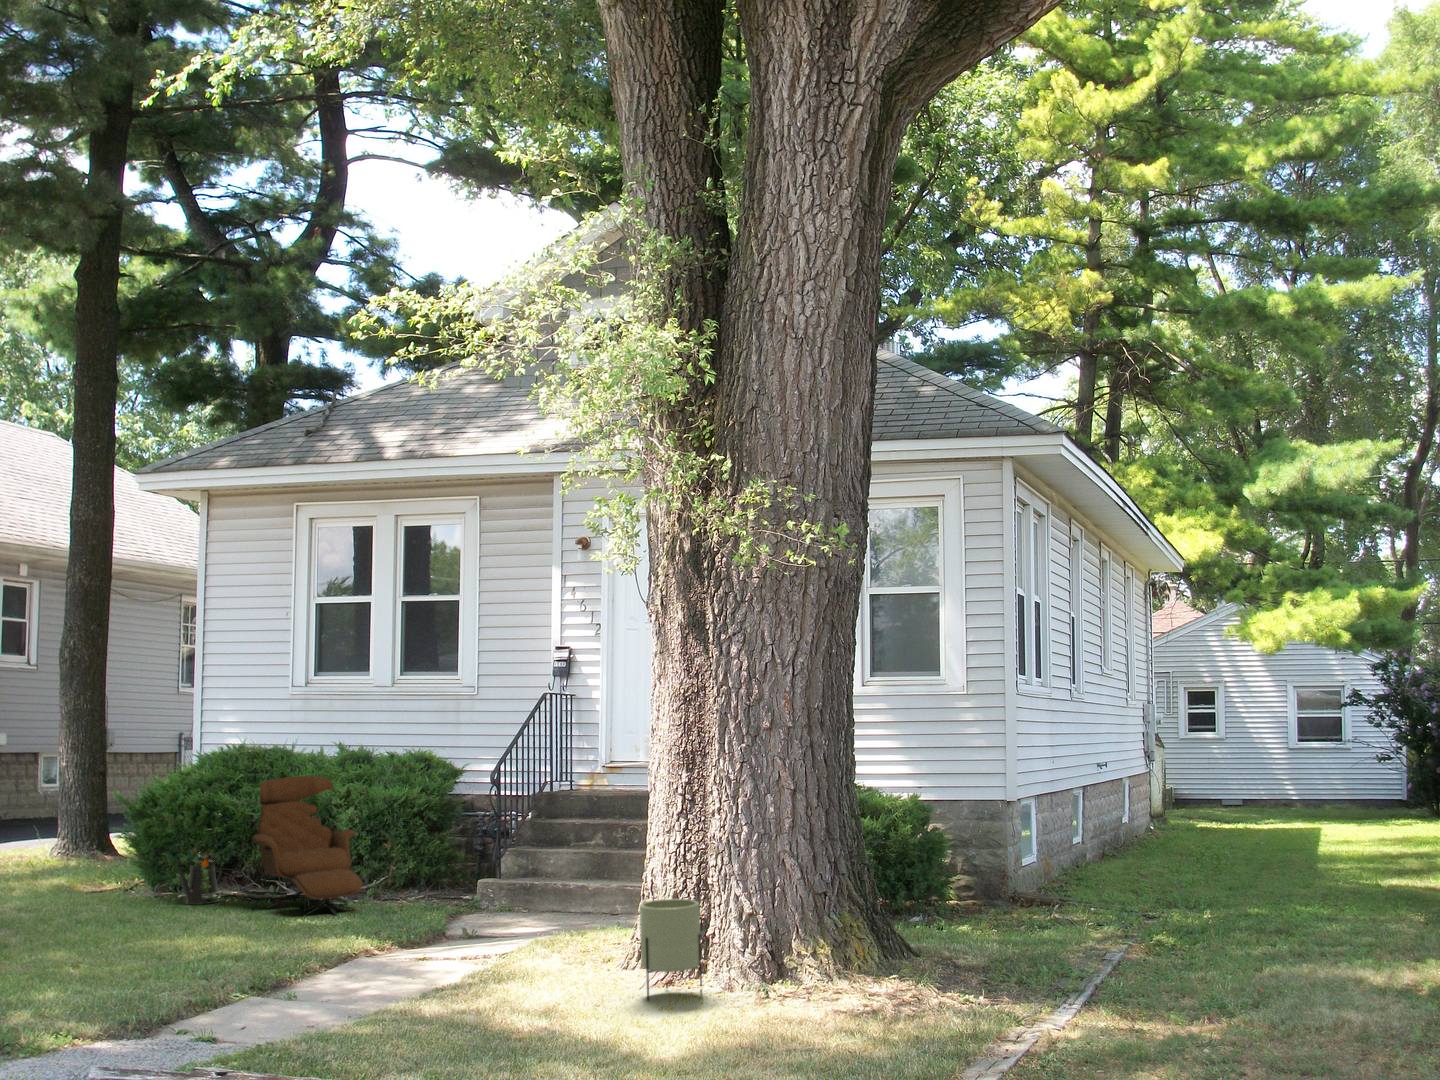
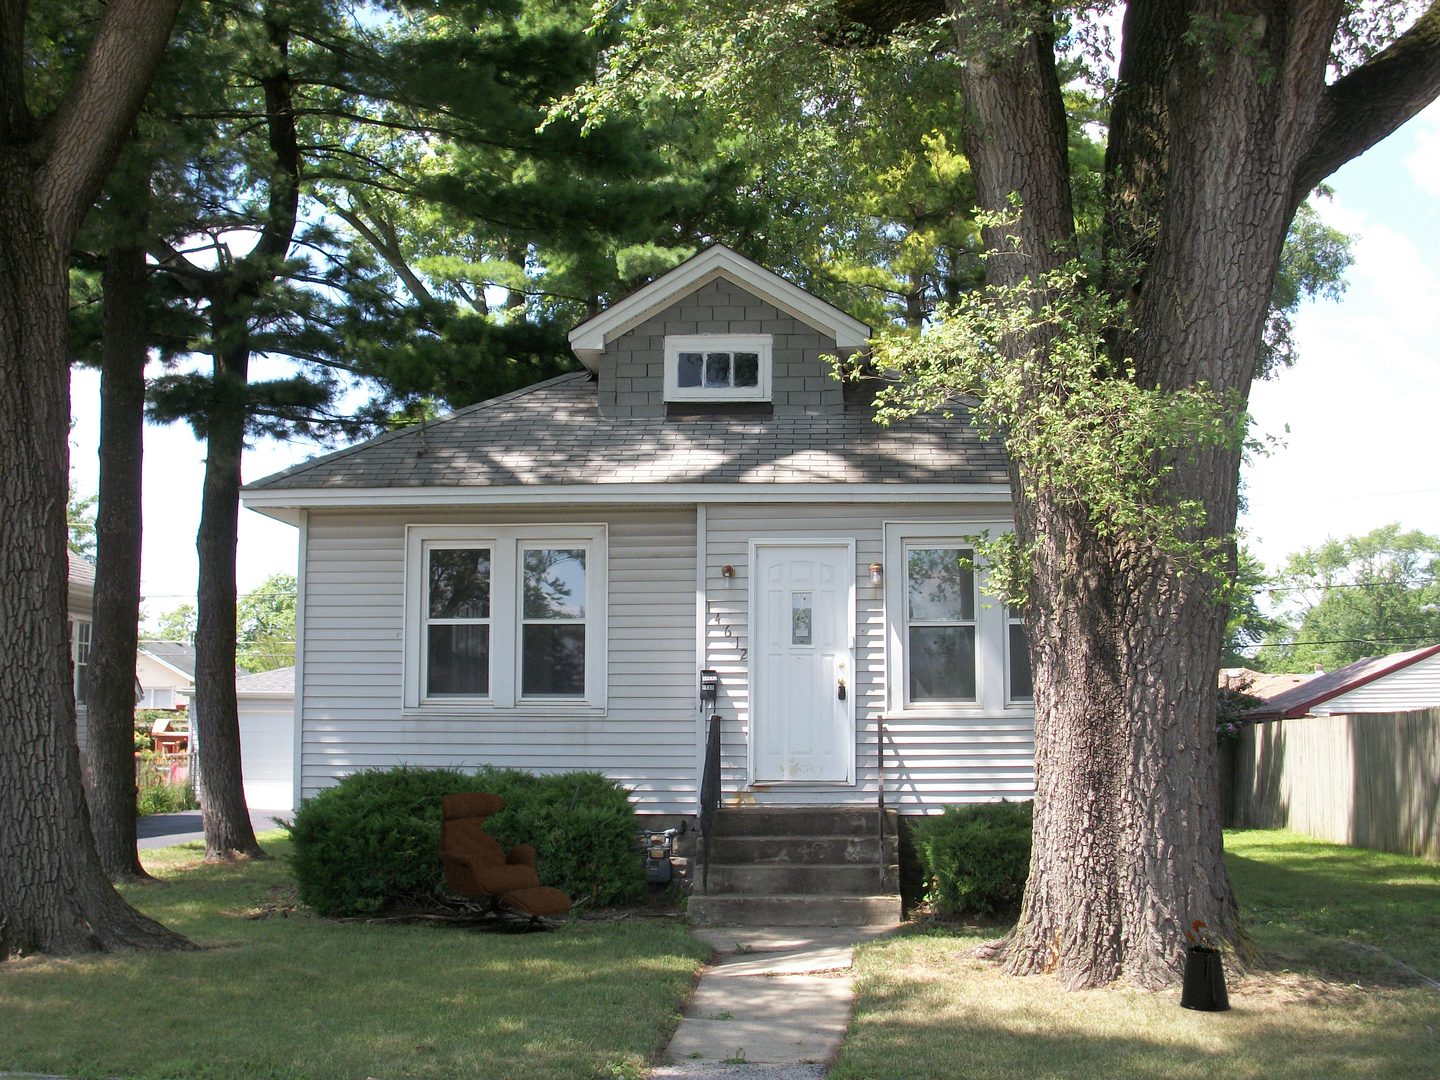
watering can: present [178,851,221,905] -> present [1180,919,1231,1011]
planter: present [640,899,702,1000] -> none [1076,908,1137,1004]

